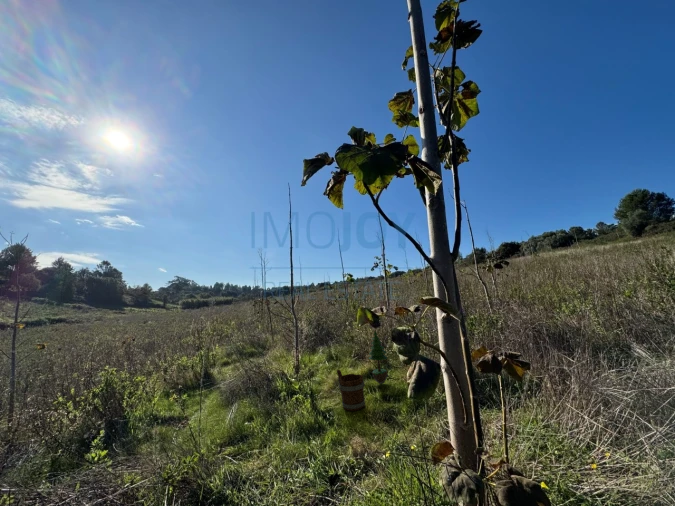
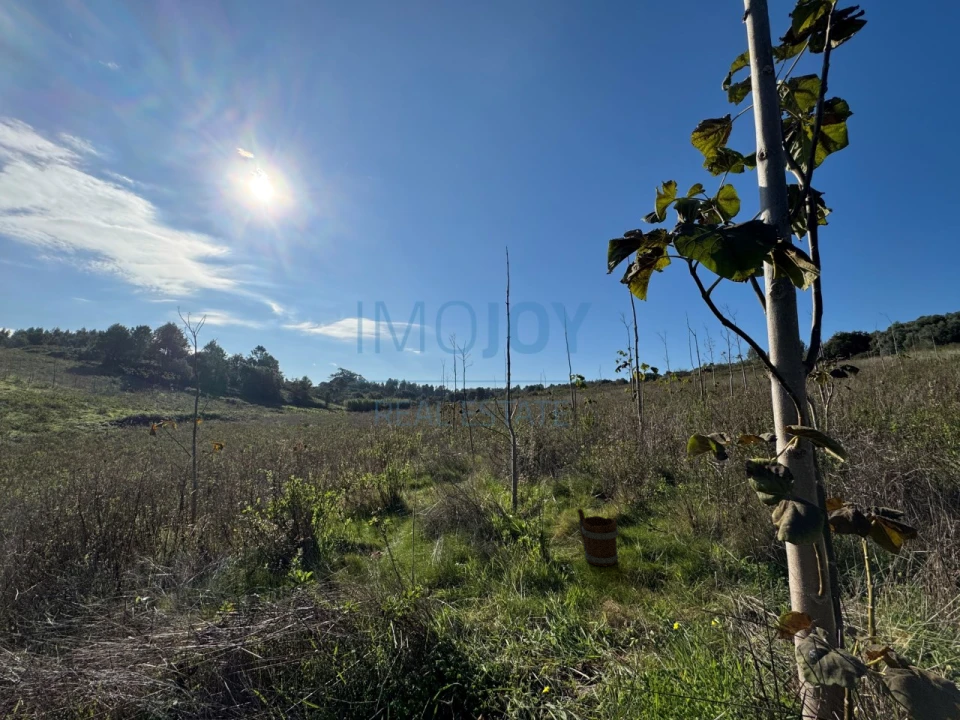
potted tree: present [369,331,388,384] -> none [621,460,649,536]

